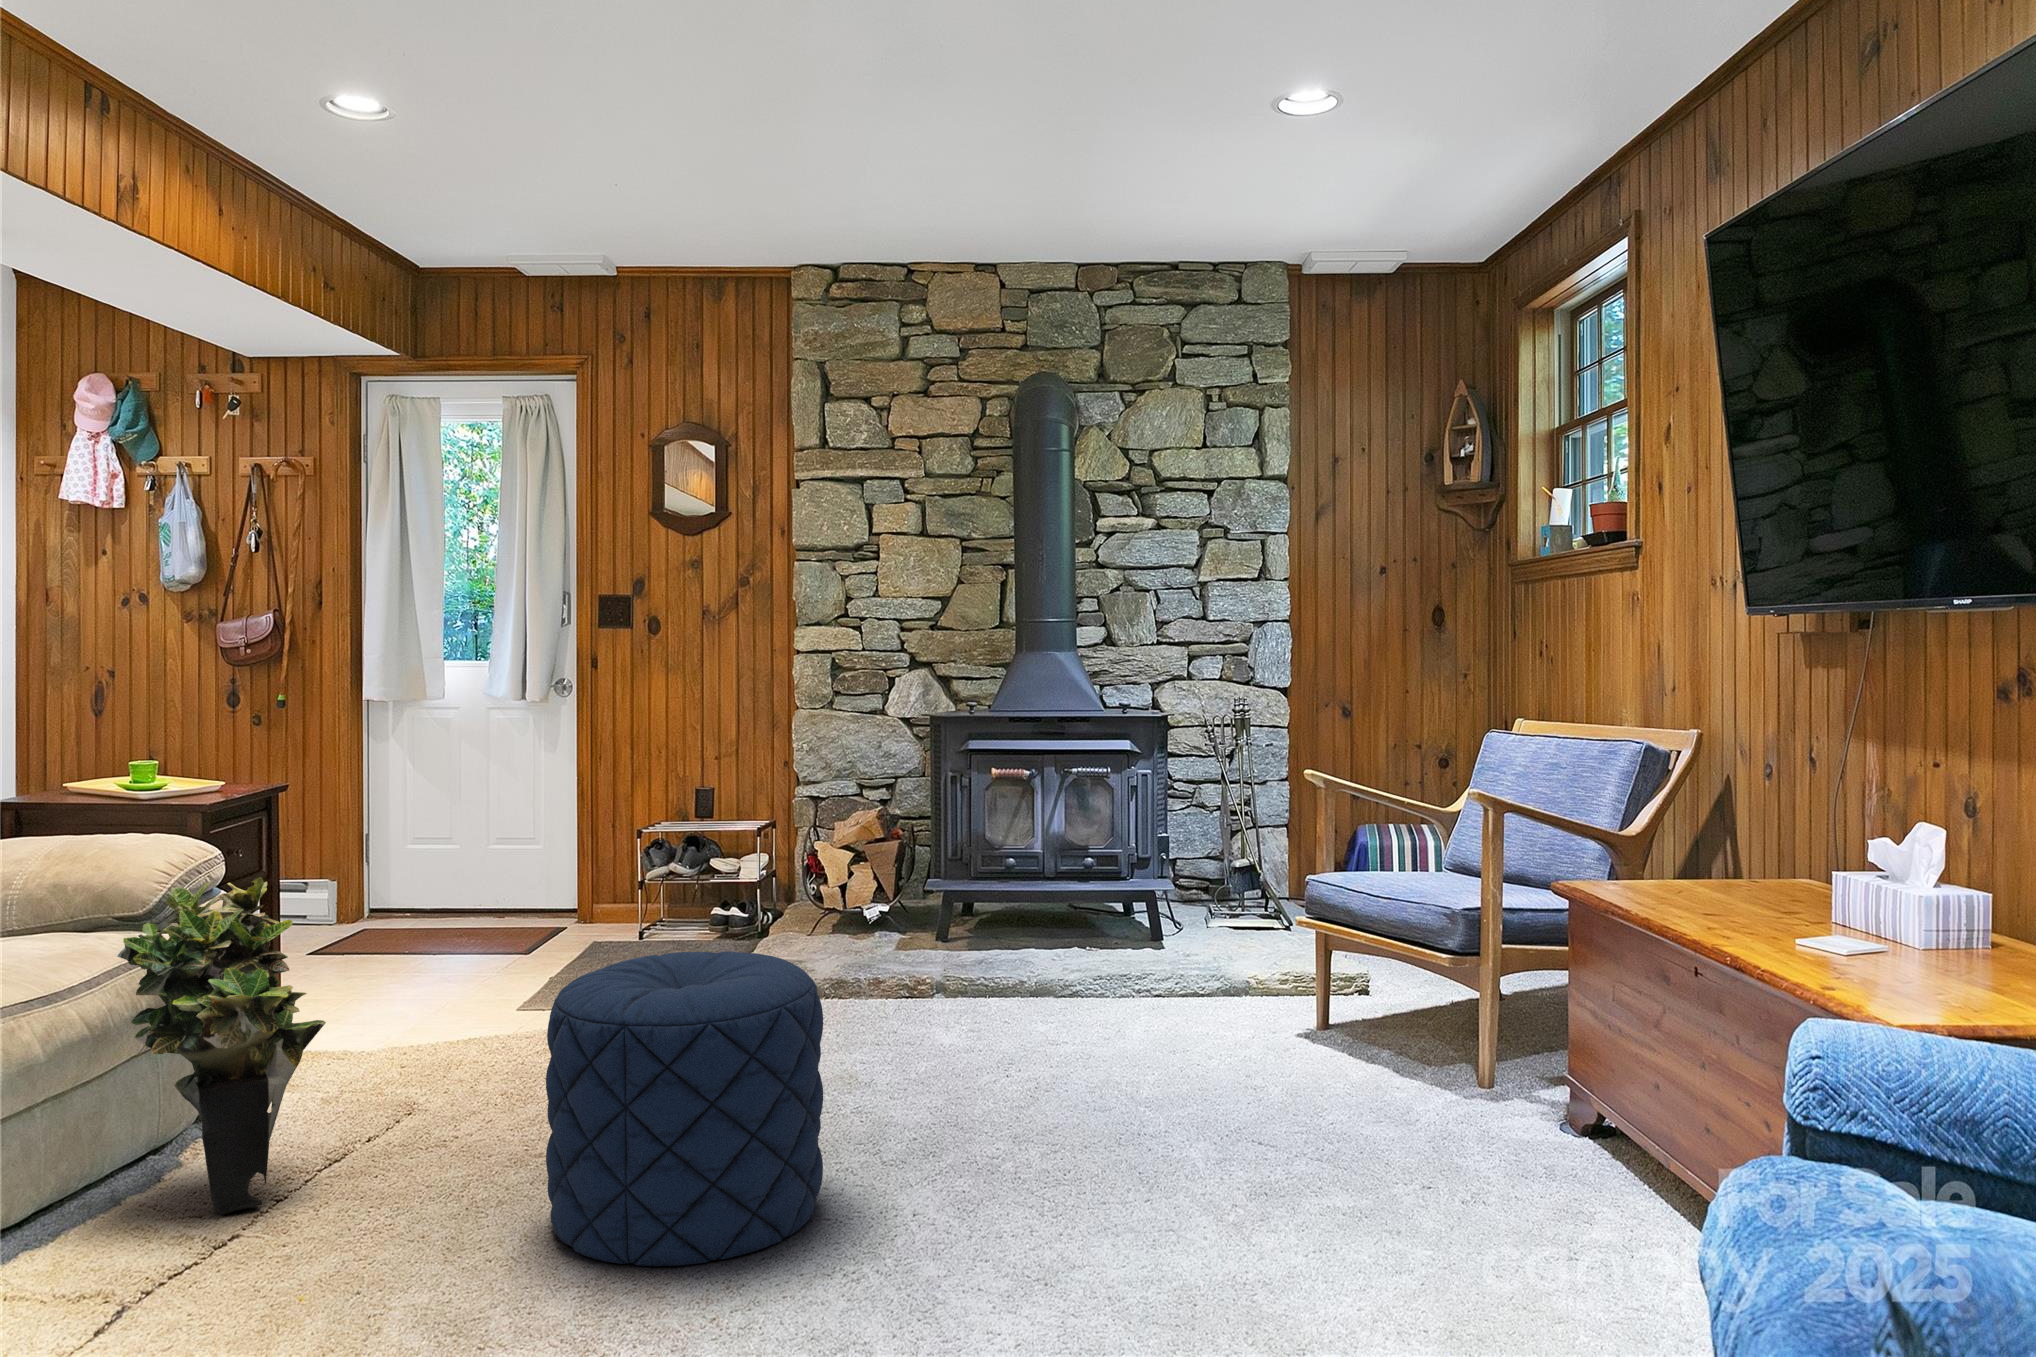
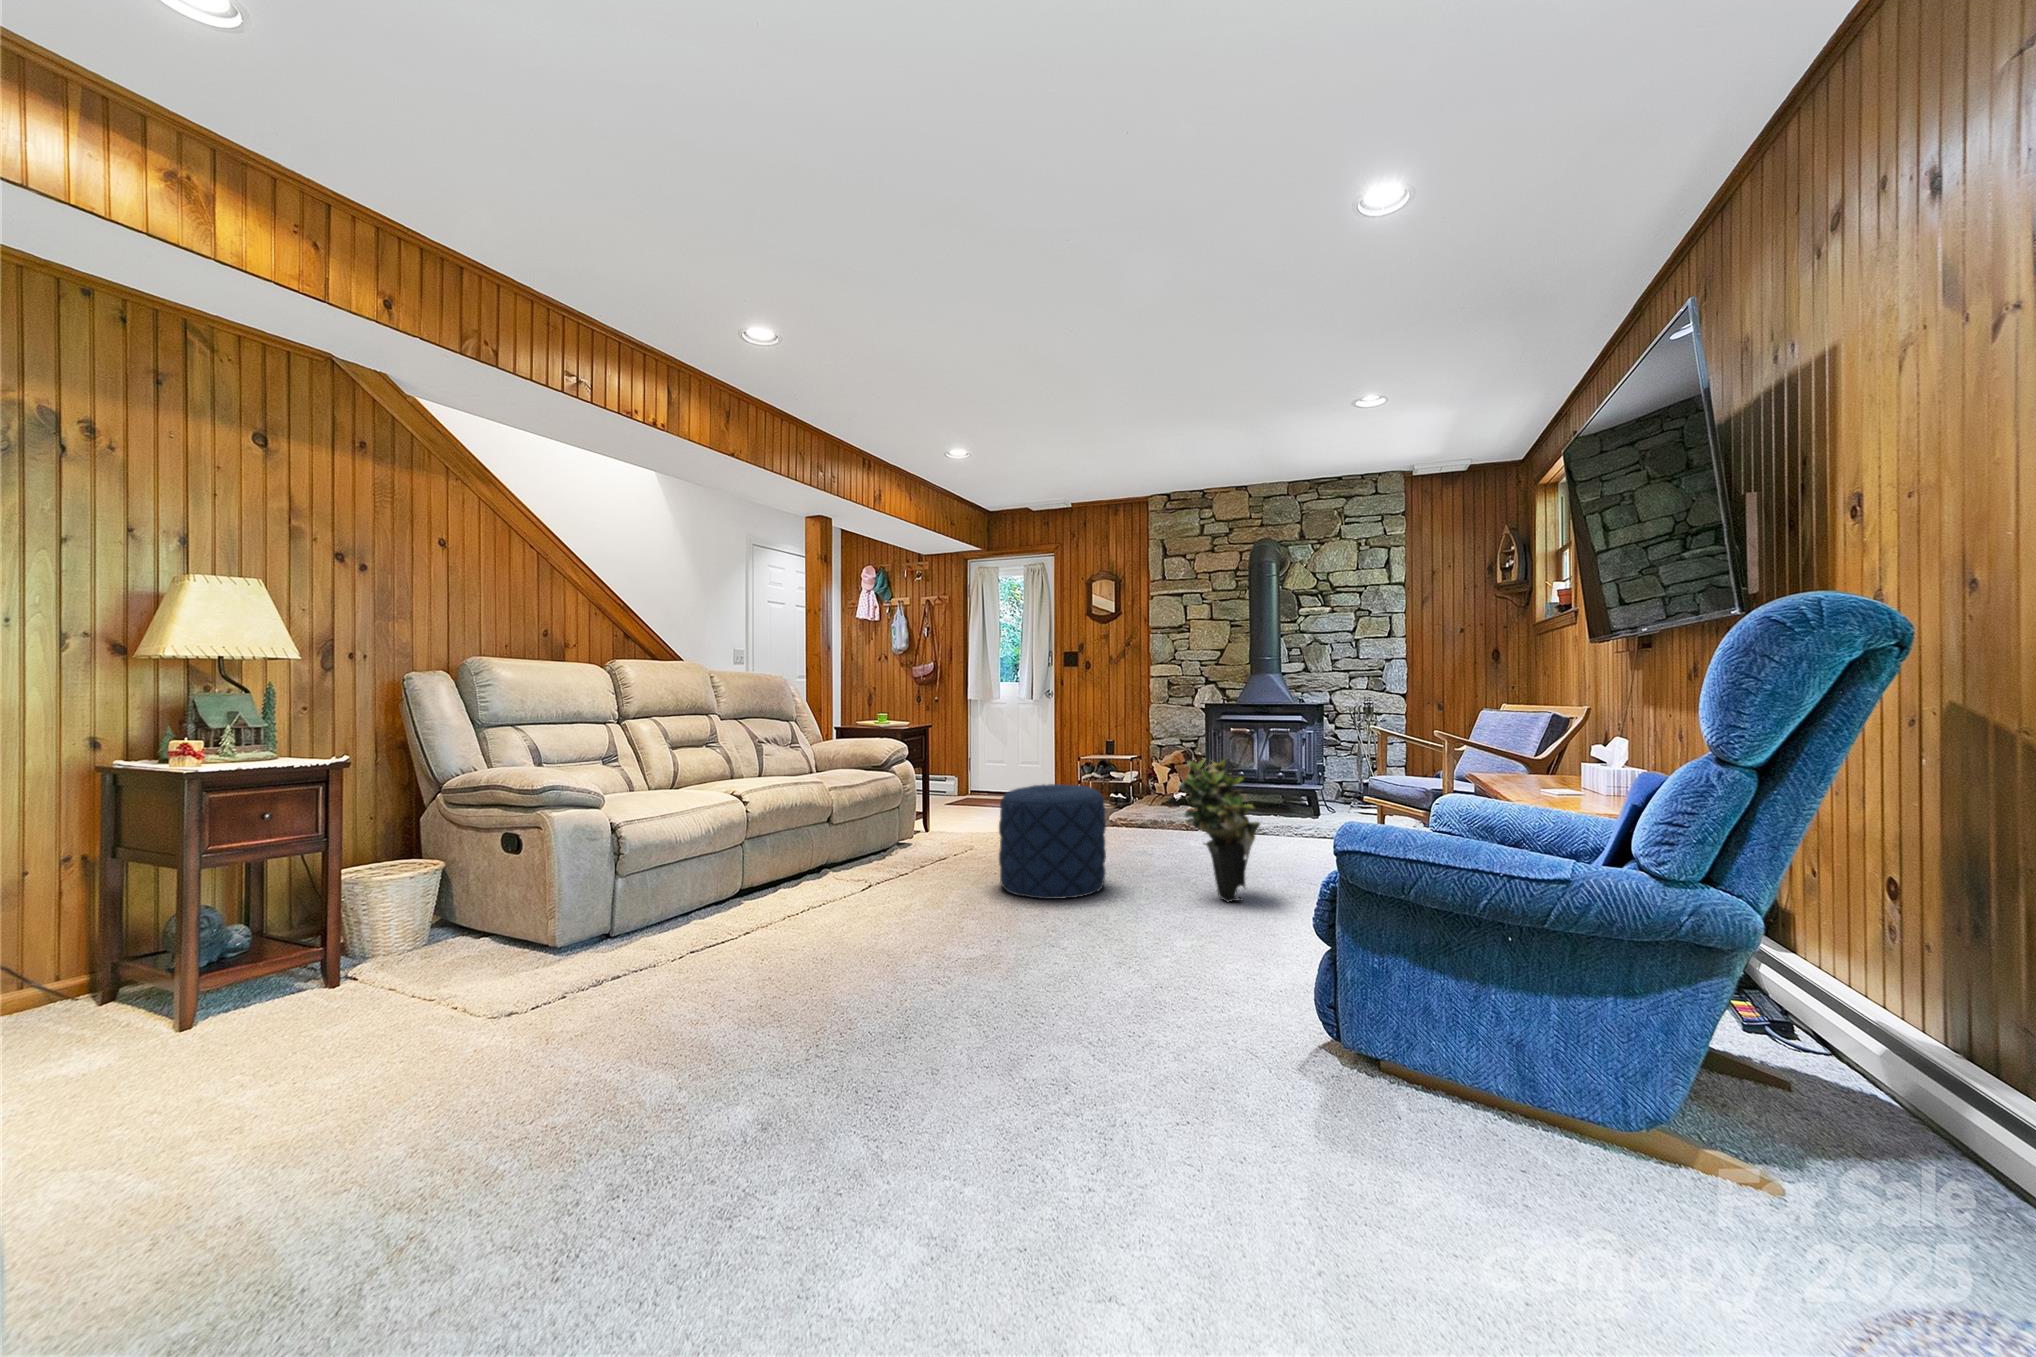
potted plant: present [117,877,326,1216] -> present [1179,759,1260,902]

